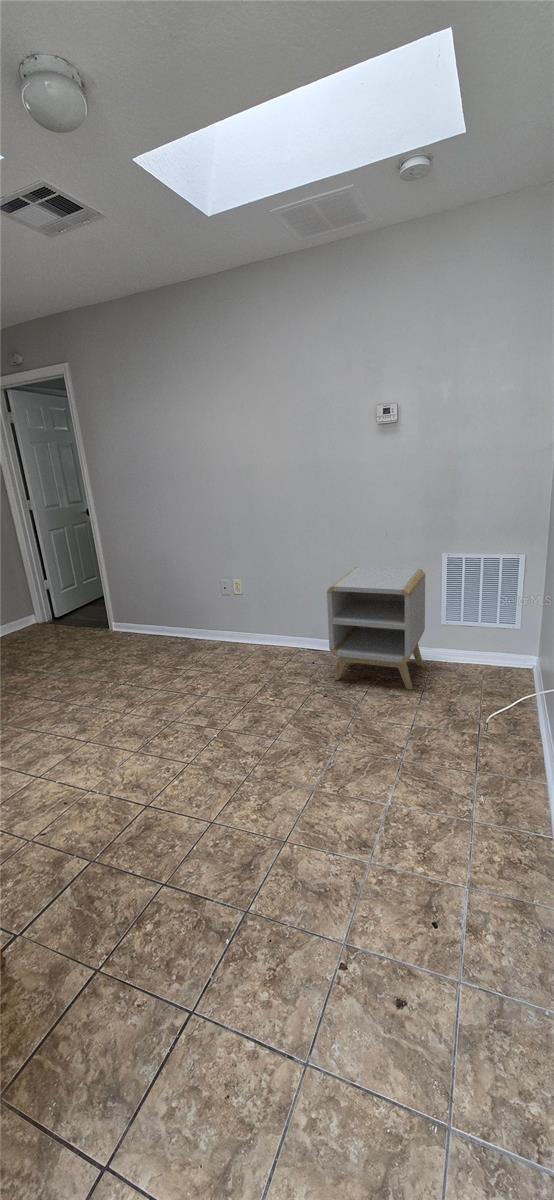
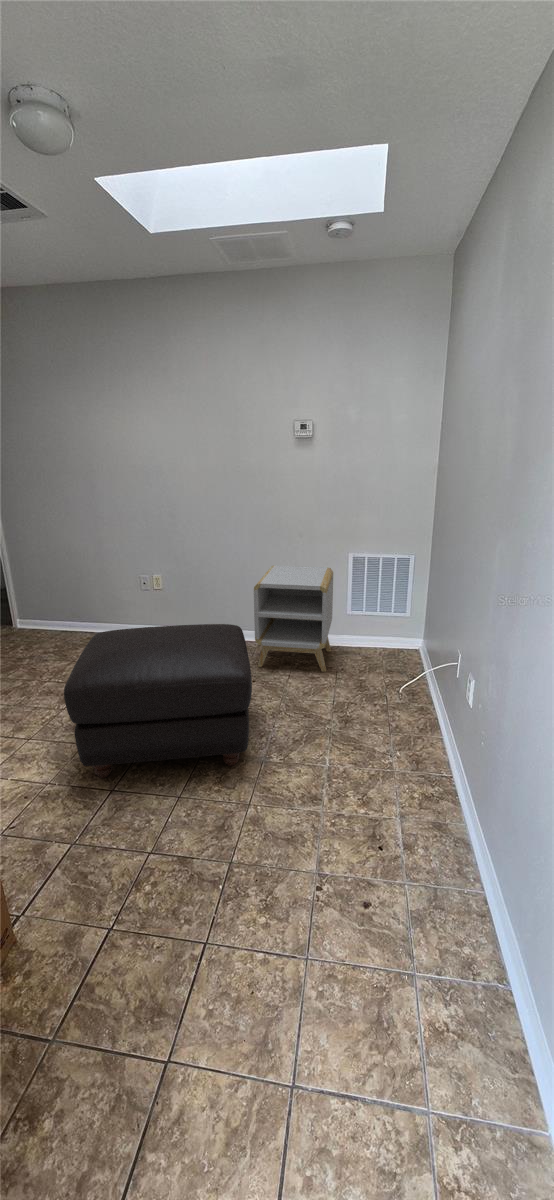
ottoman: none [97,631,305,793] -> present [64,624,252,778]

